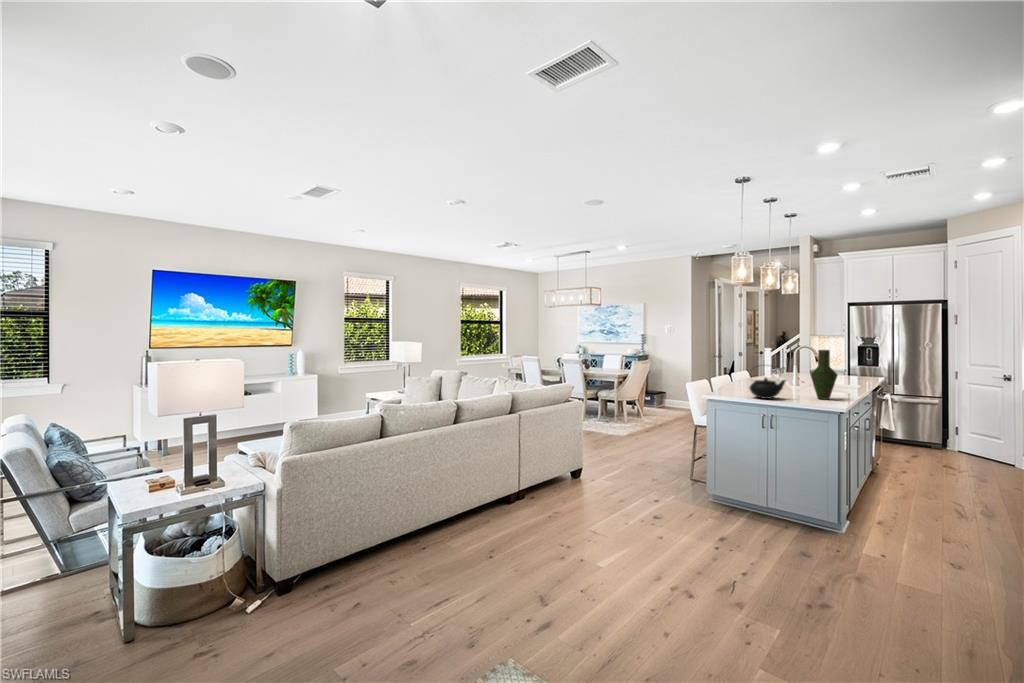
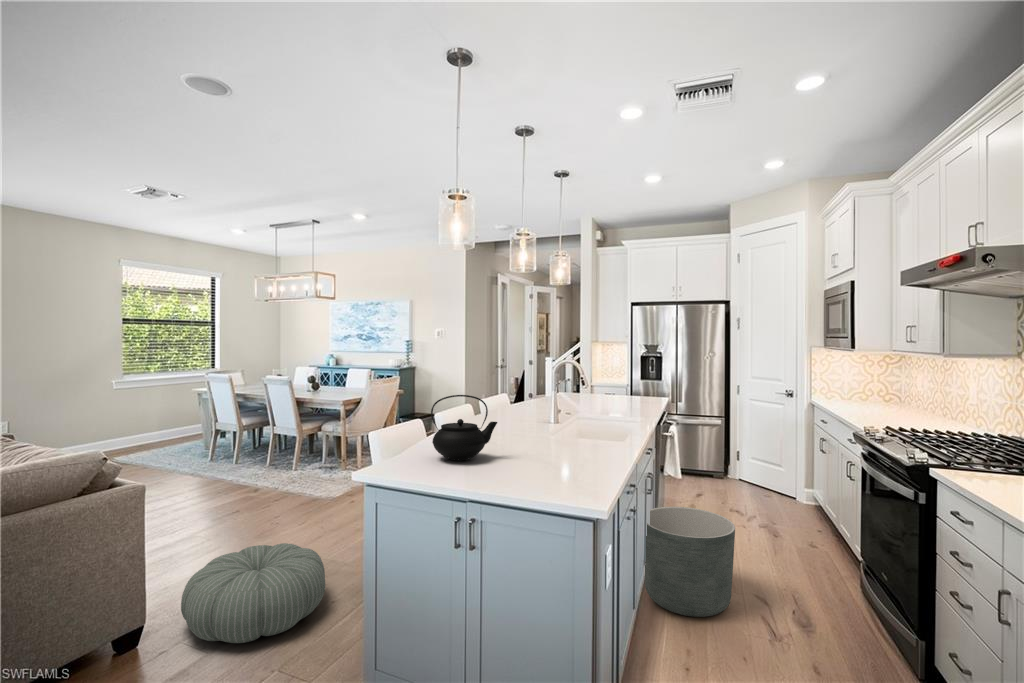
vase: present [810,350,838,400] -> none [539,365,581,455]
planter: none [872,446,947,511] -> present [644,507,735,617]
pouf: none [596,448,666,490] -> present [181,543,325,643]

